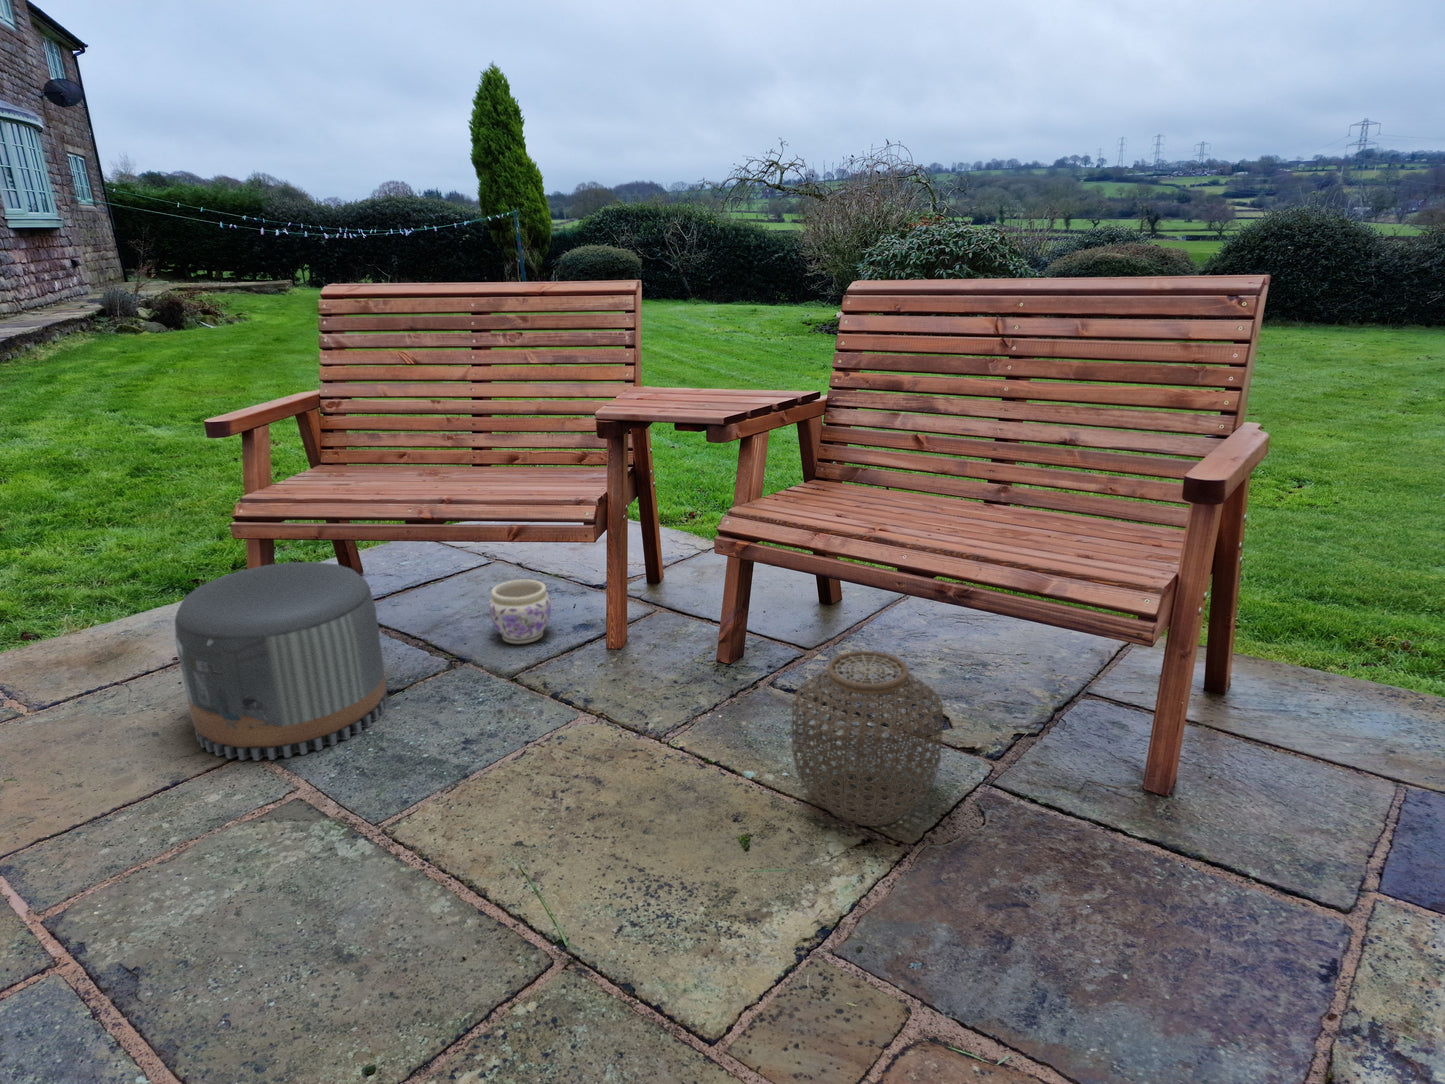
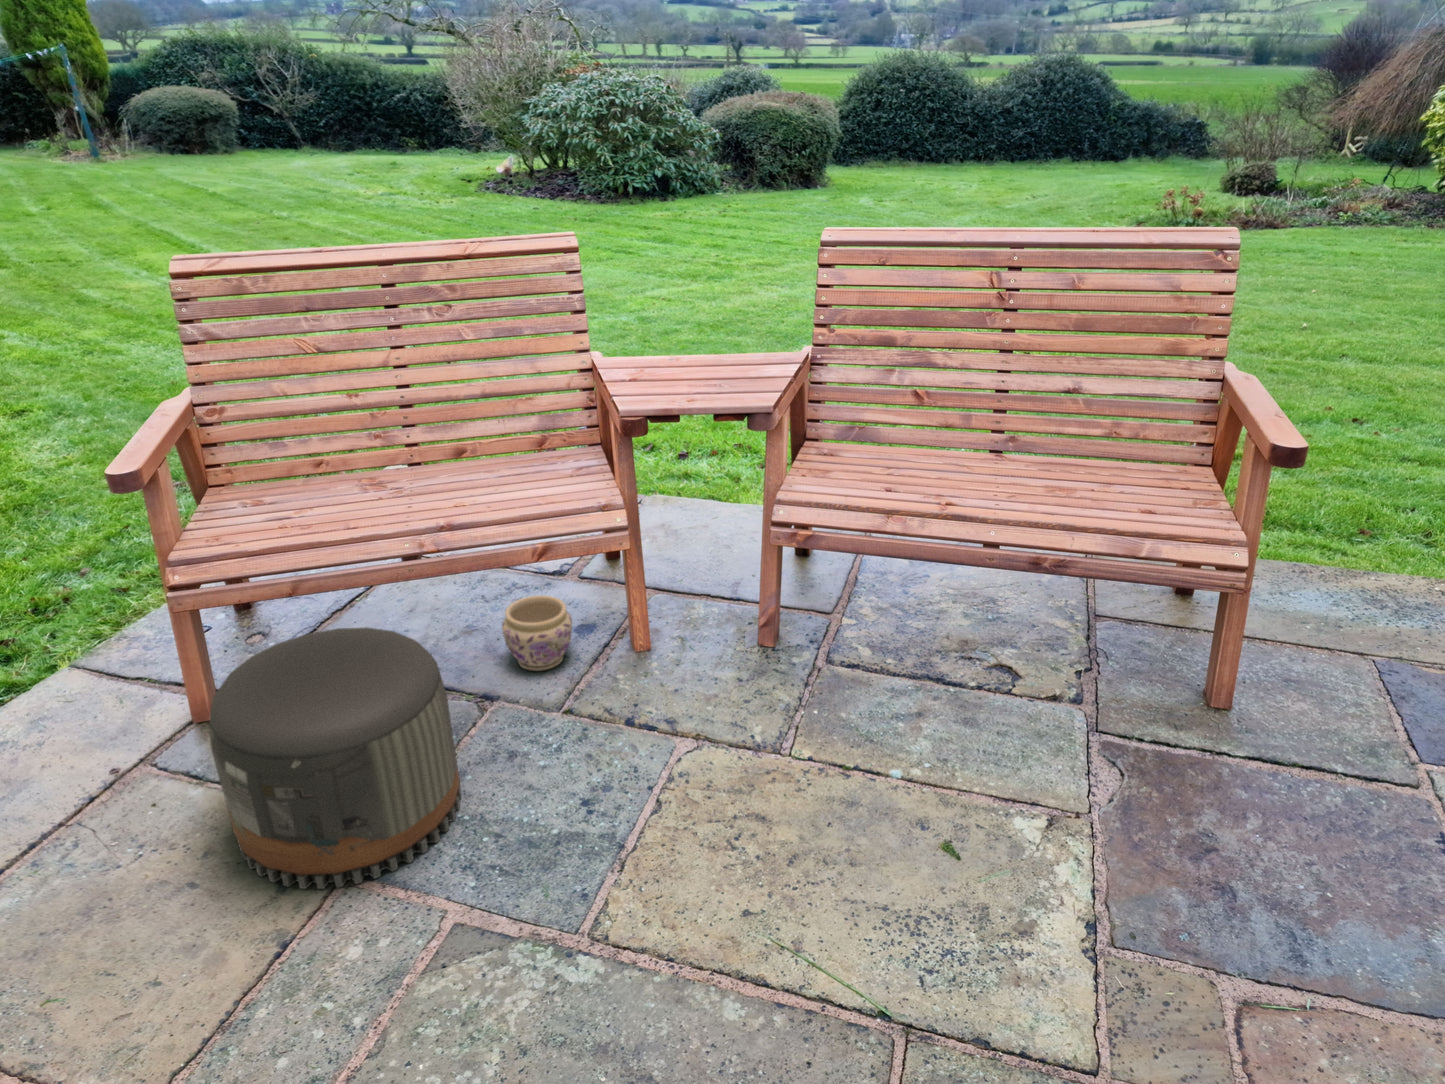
woven basket: present [792,651,943,826] -> none [962,643,1118,810]

